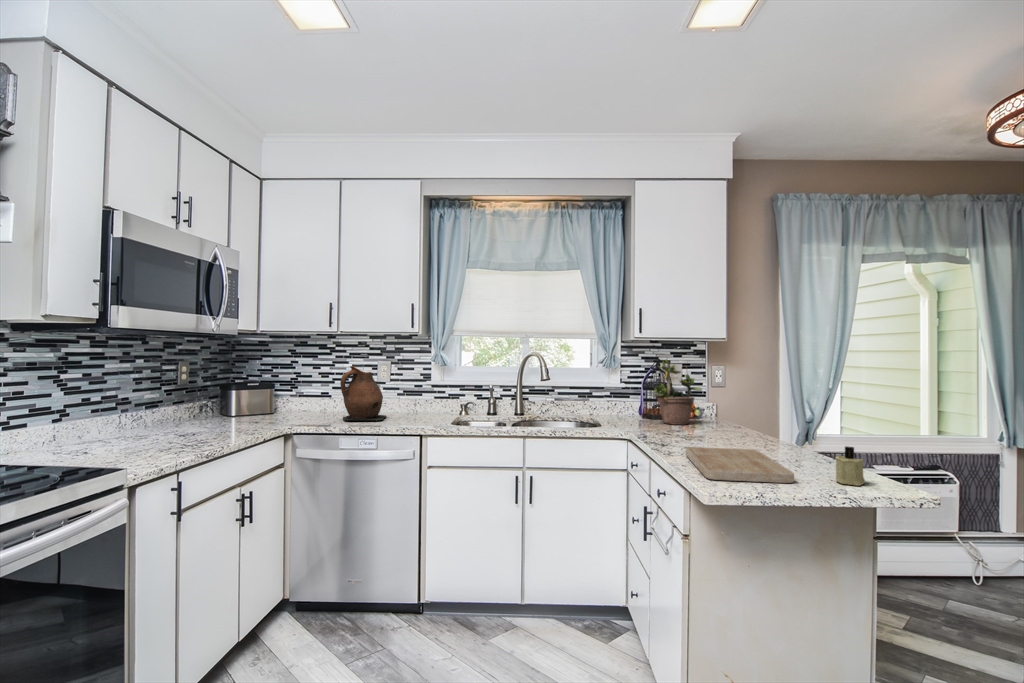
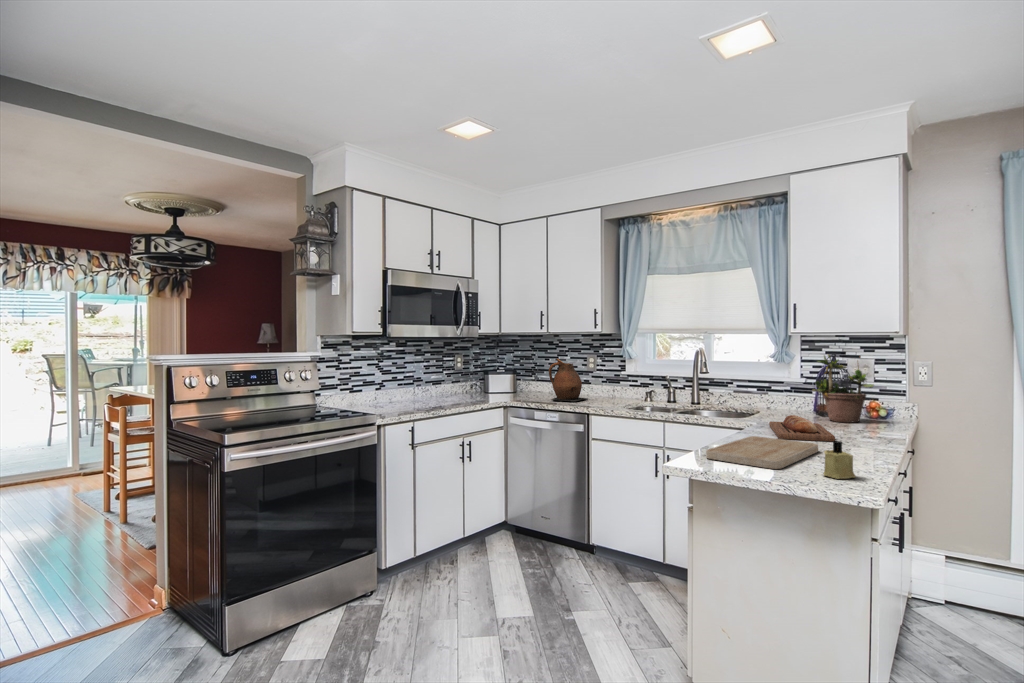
bread loaf: none [643,421,733,447] -> present [769,415,835,442]

